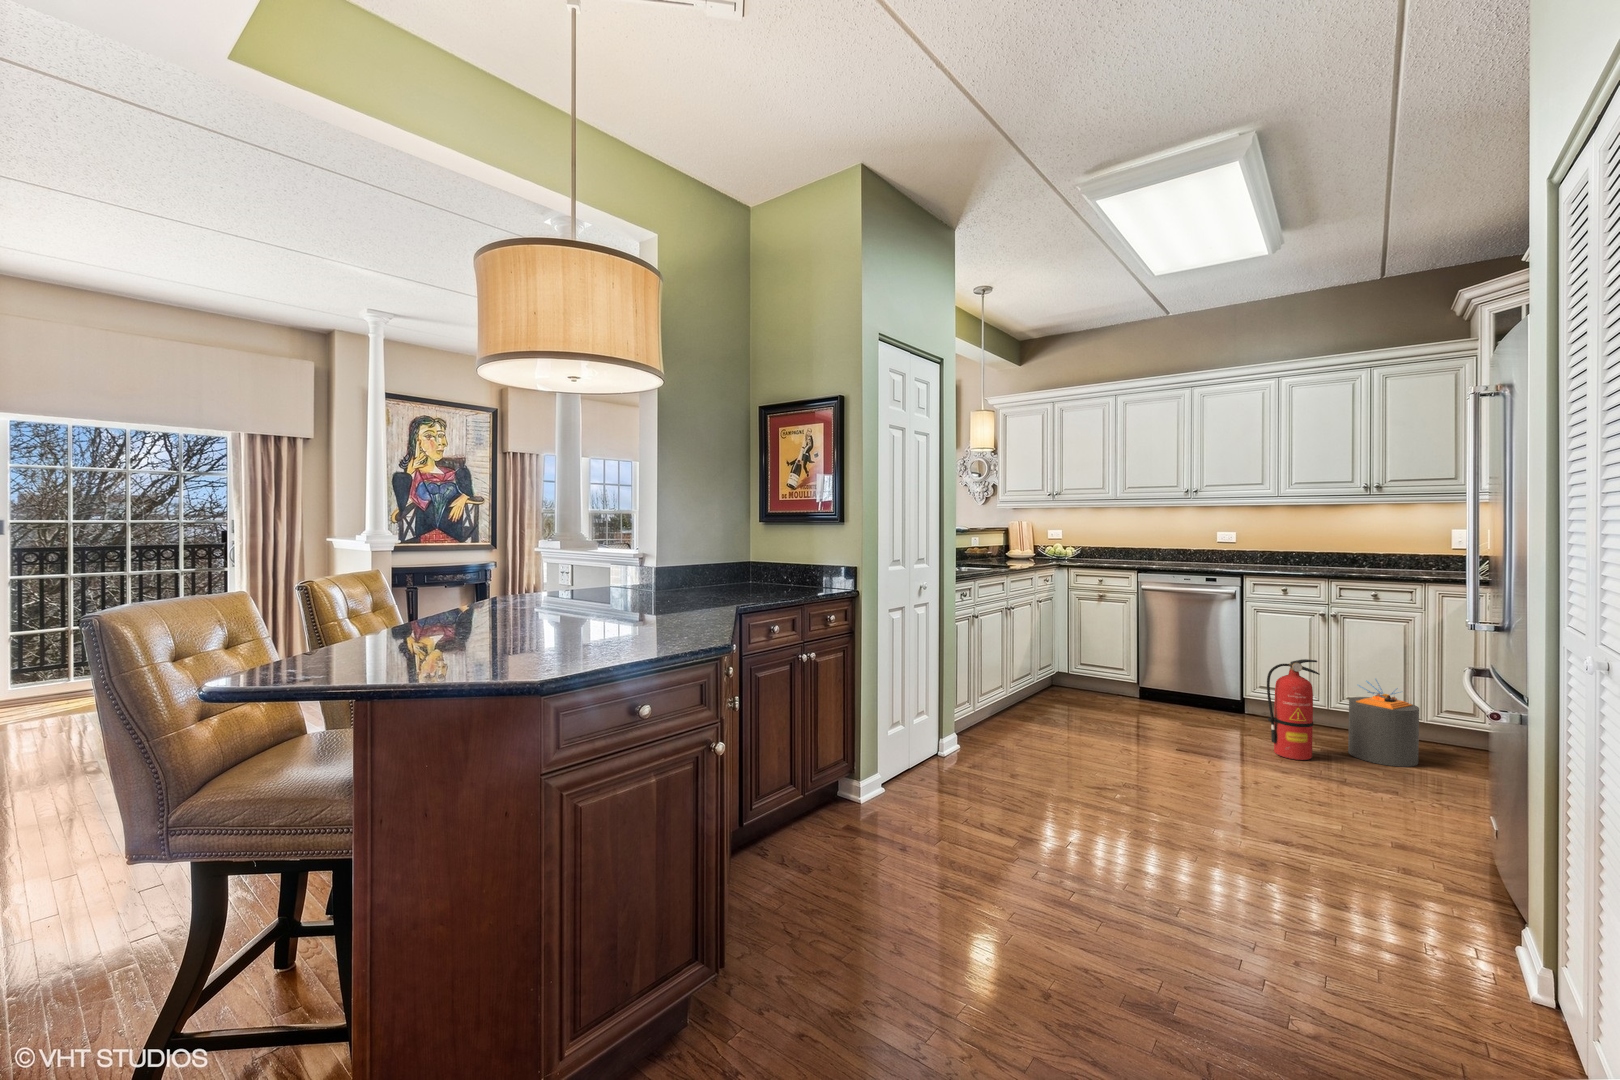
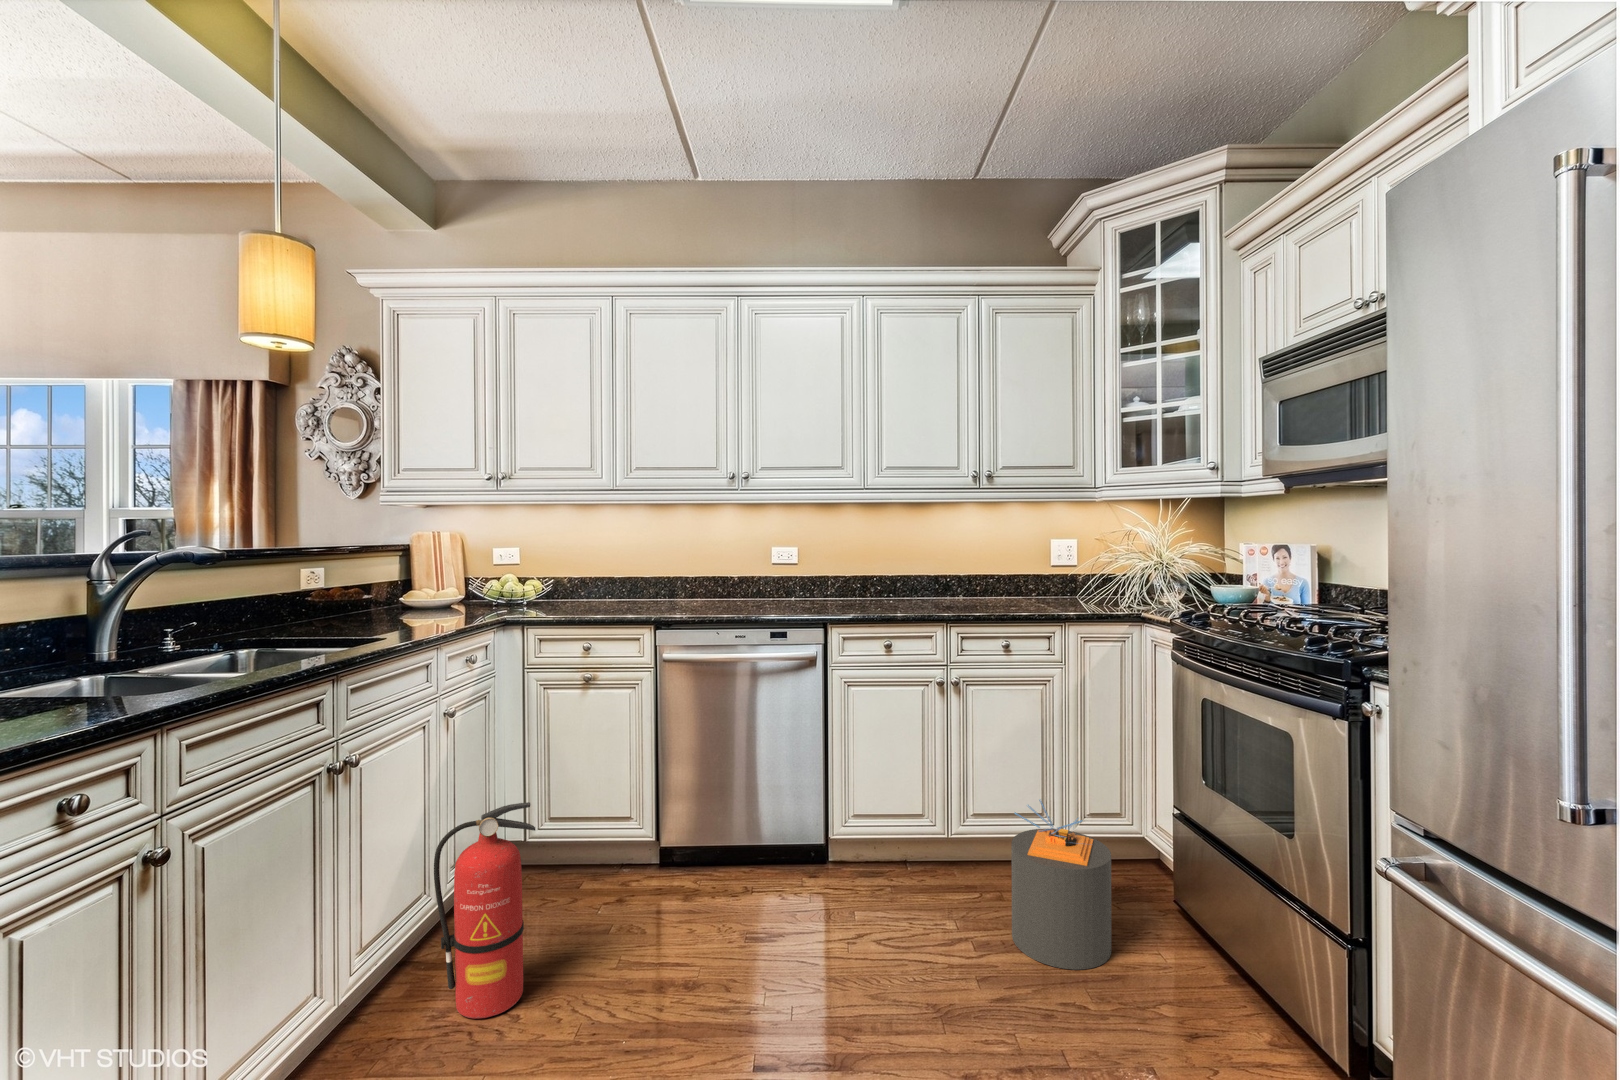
fire extinguisher: present [1267,659,1320,760] -> present [434,802,535,1019]

